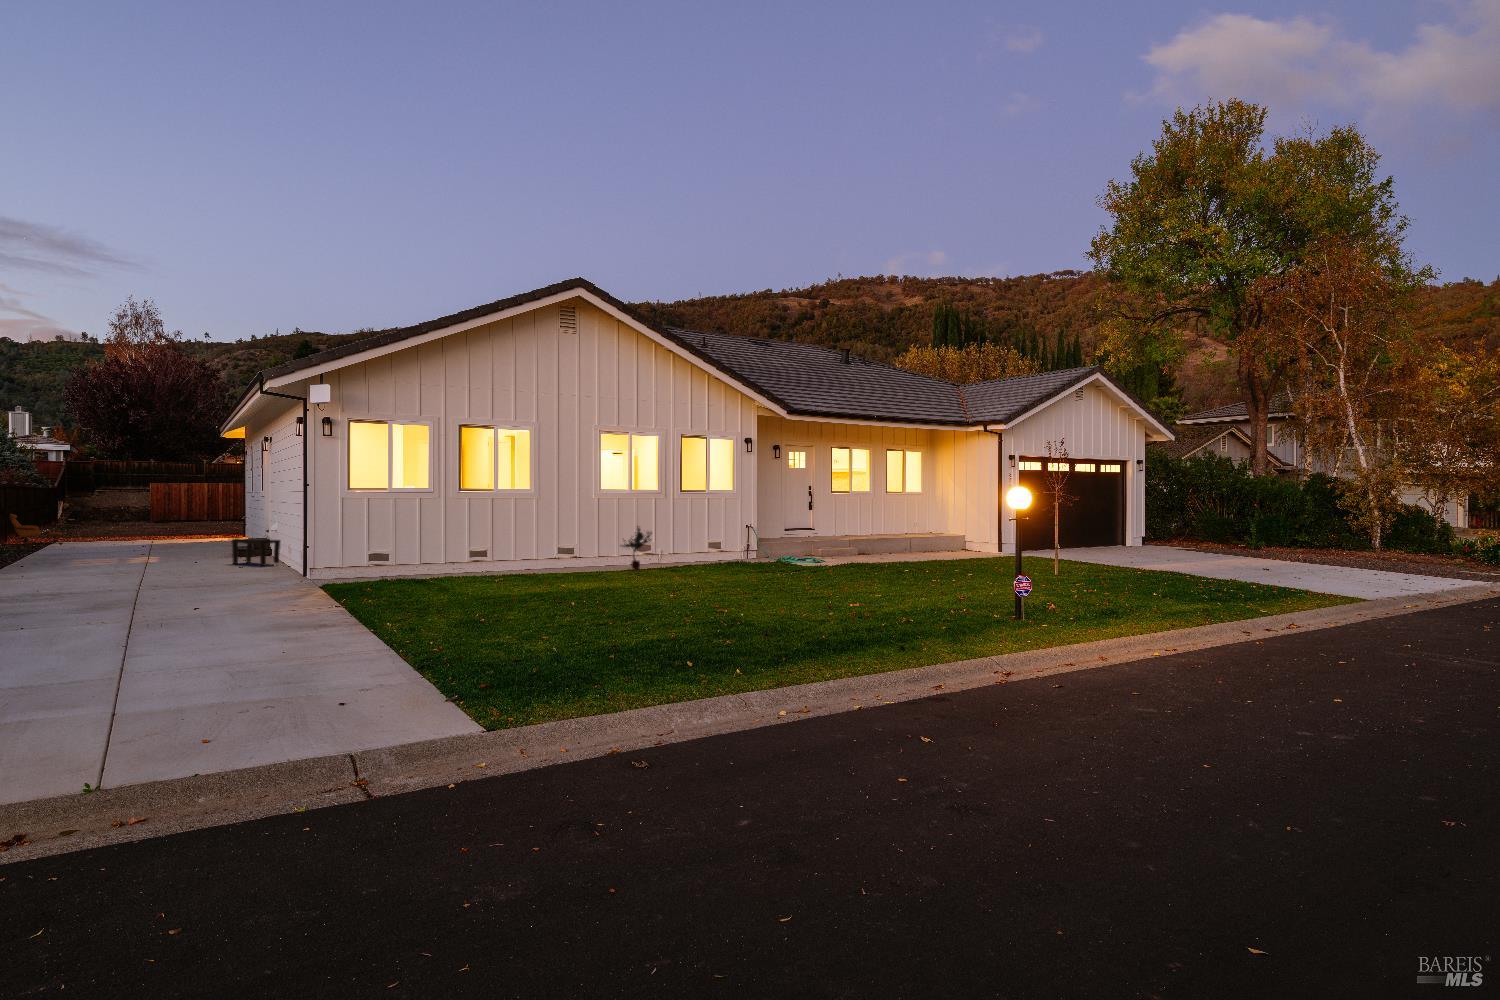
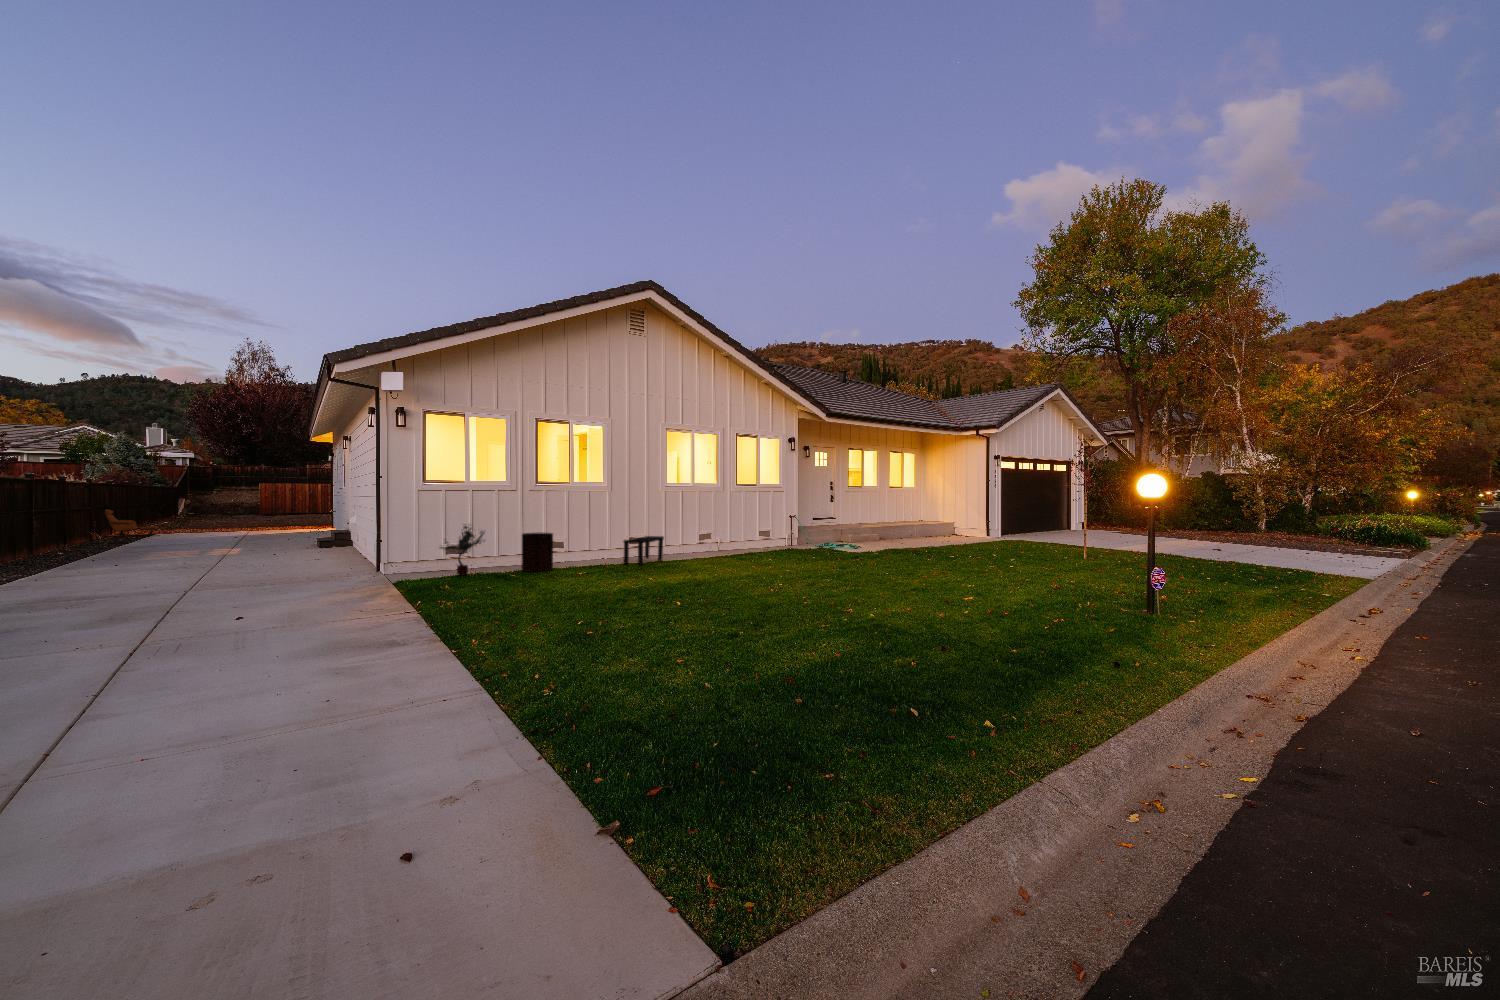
potted tree: present [622,526,652,569] -> present [440,524,485,575]
bench: present [232,538,280,566] -> present [624,536,664,565]
trash can: none [443,540,476,580] -> present [522,533,553,572]

